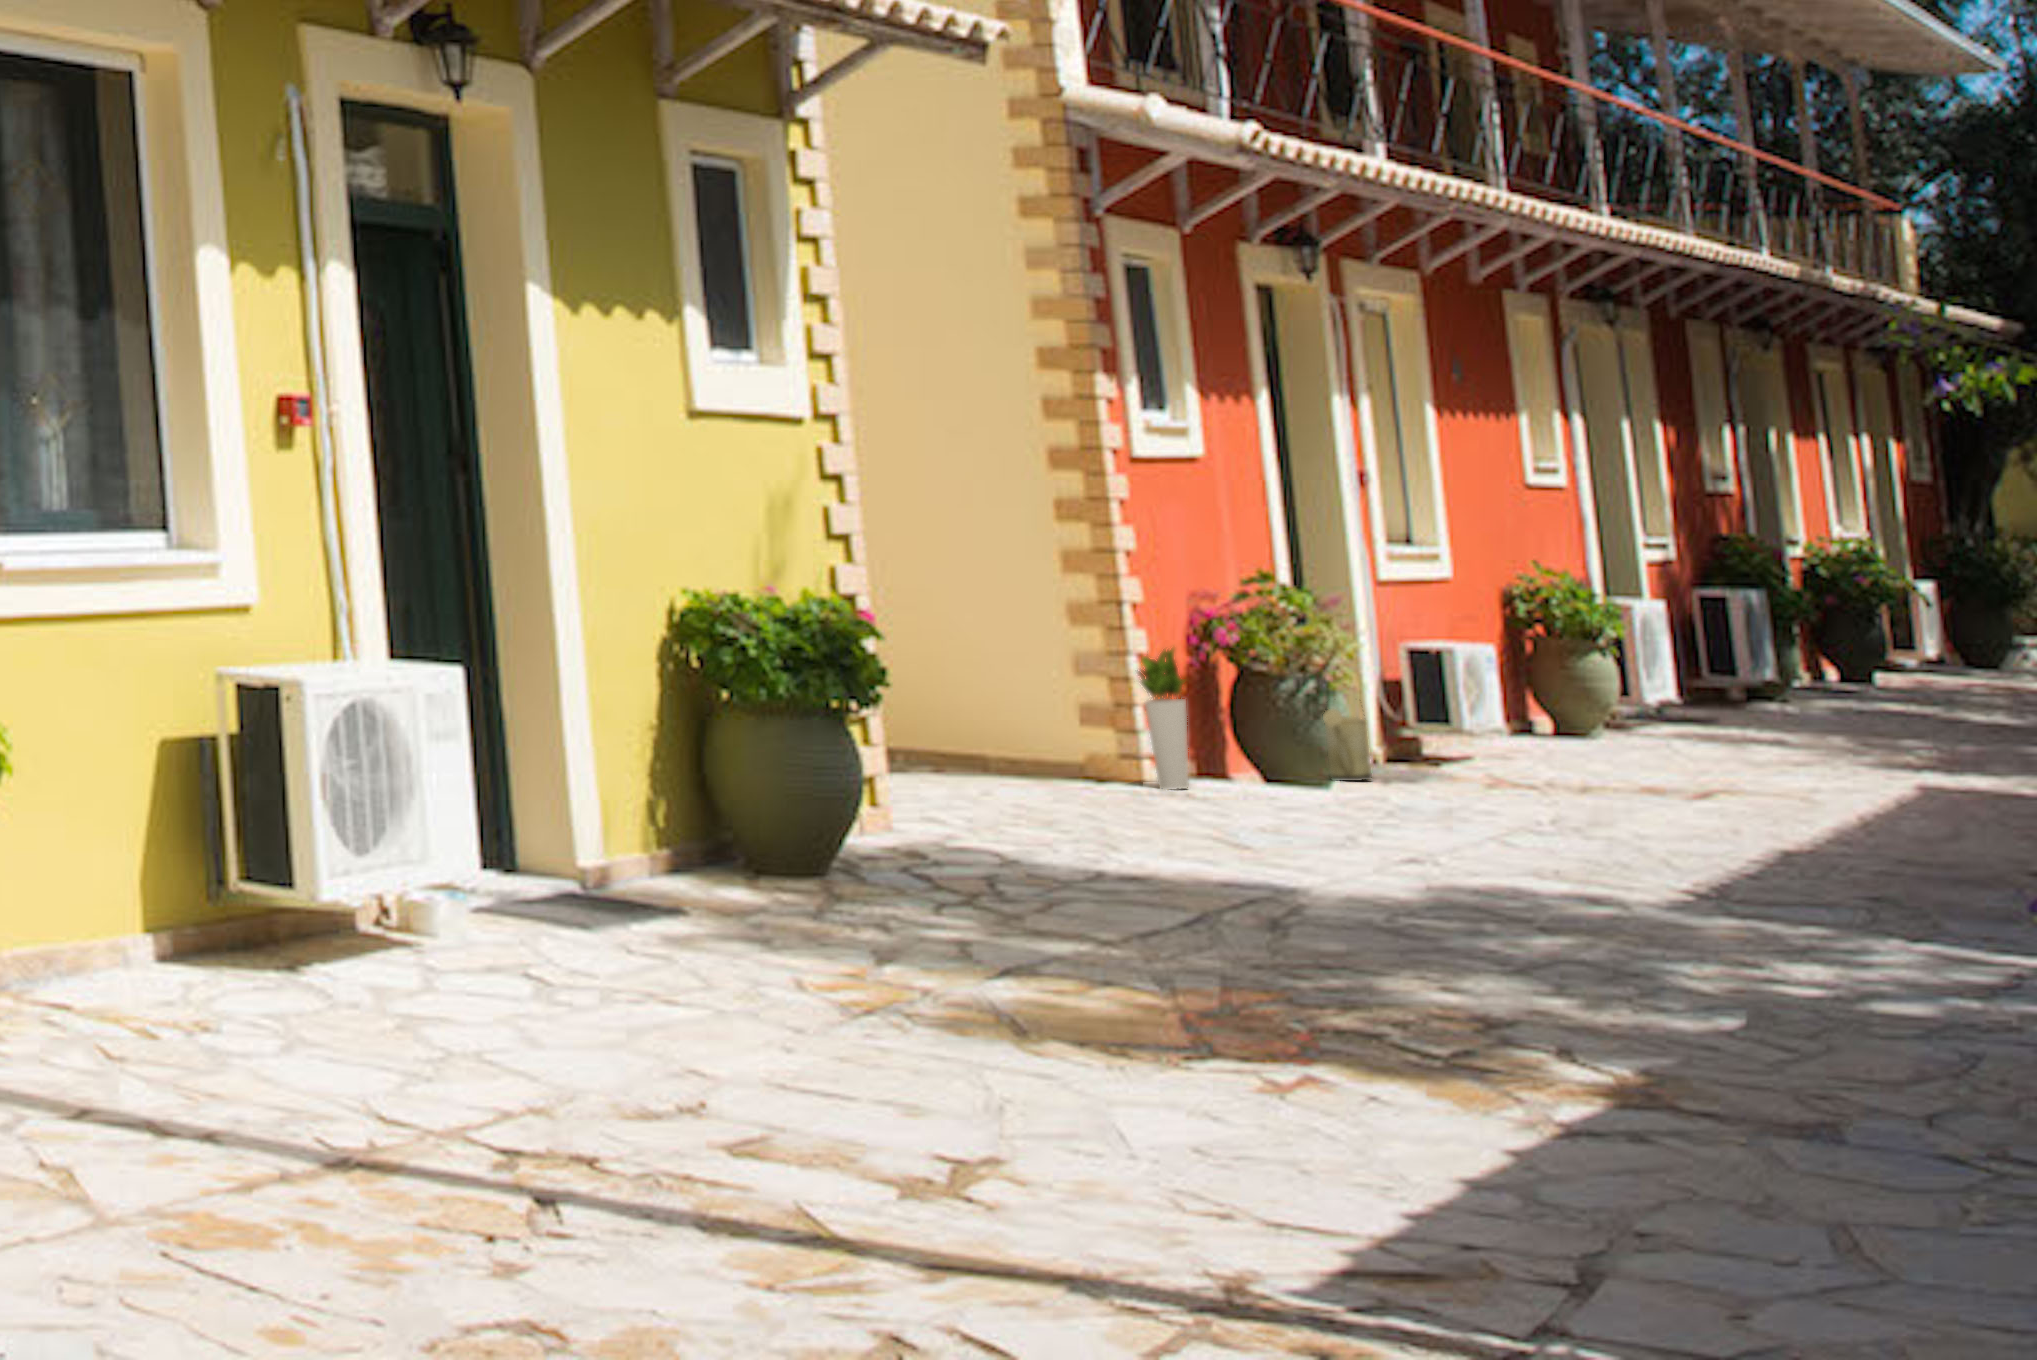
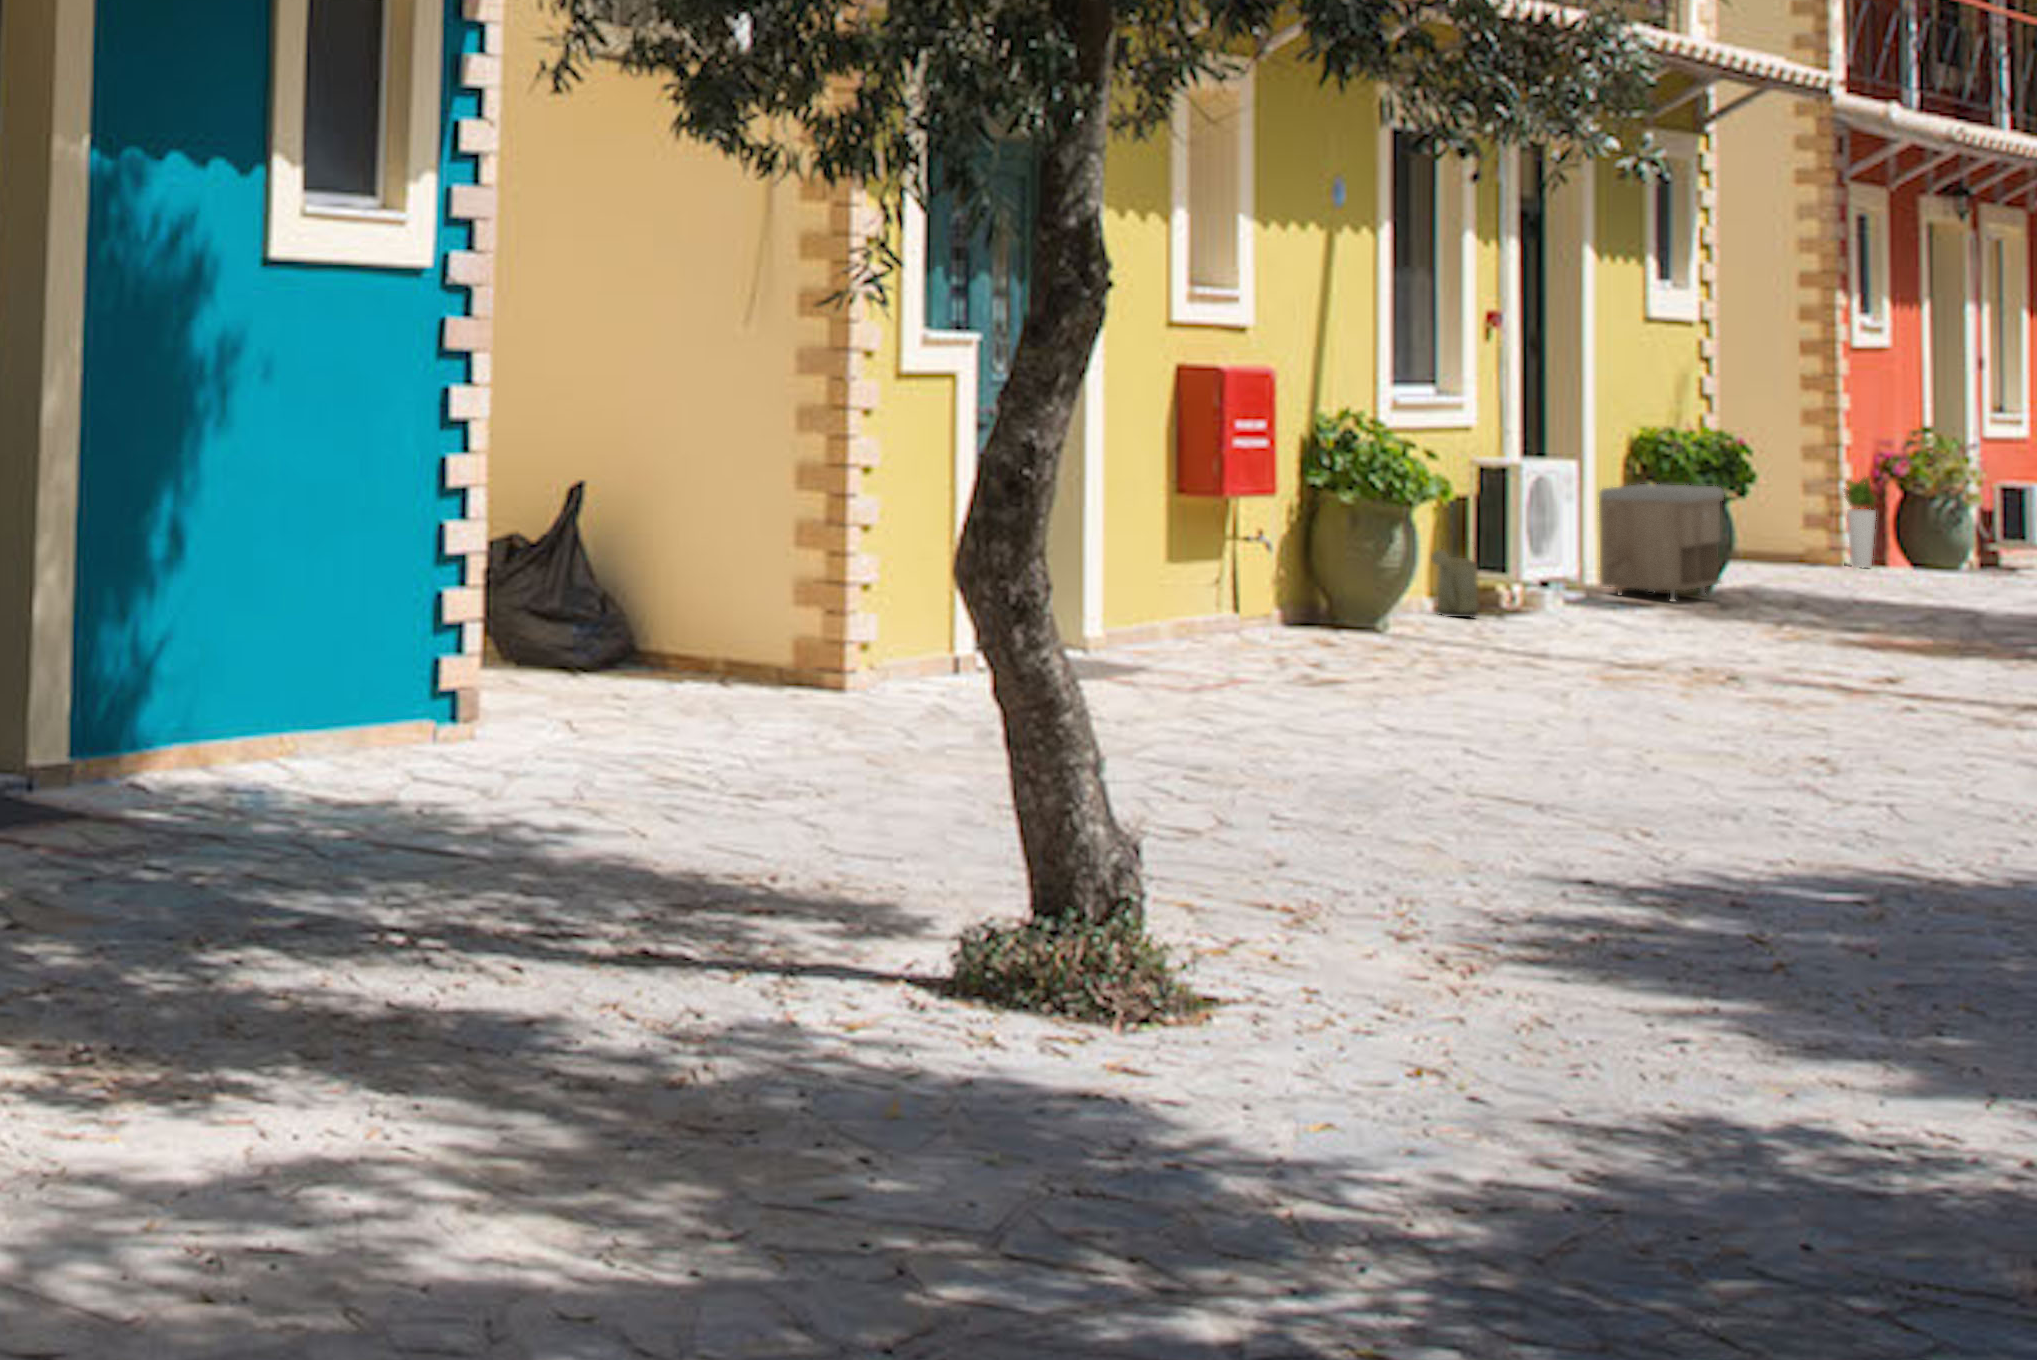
storage bench: none [572,683,809,896] -> present [1599,484,1724,602]
watering can: present [1323,709,1372,781] -> present [1431,549,1478,617]

